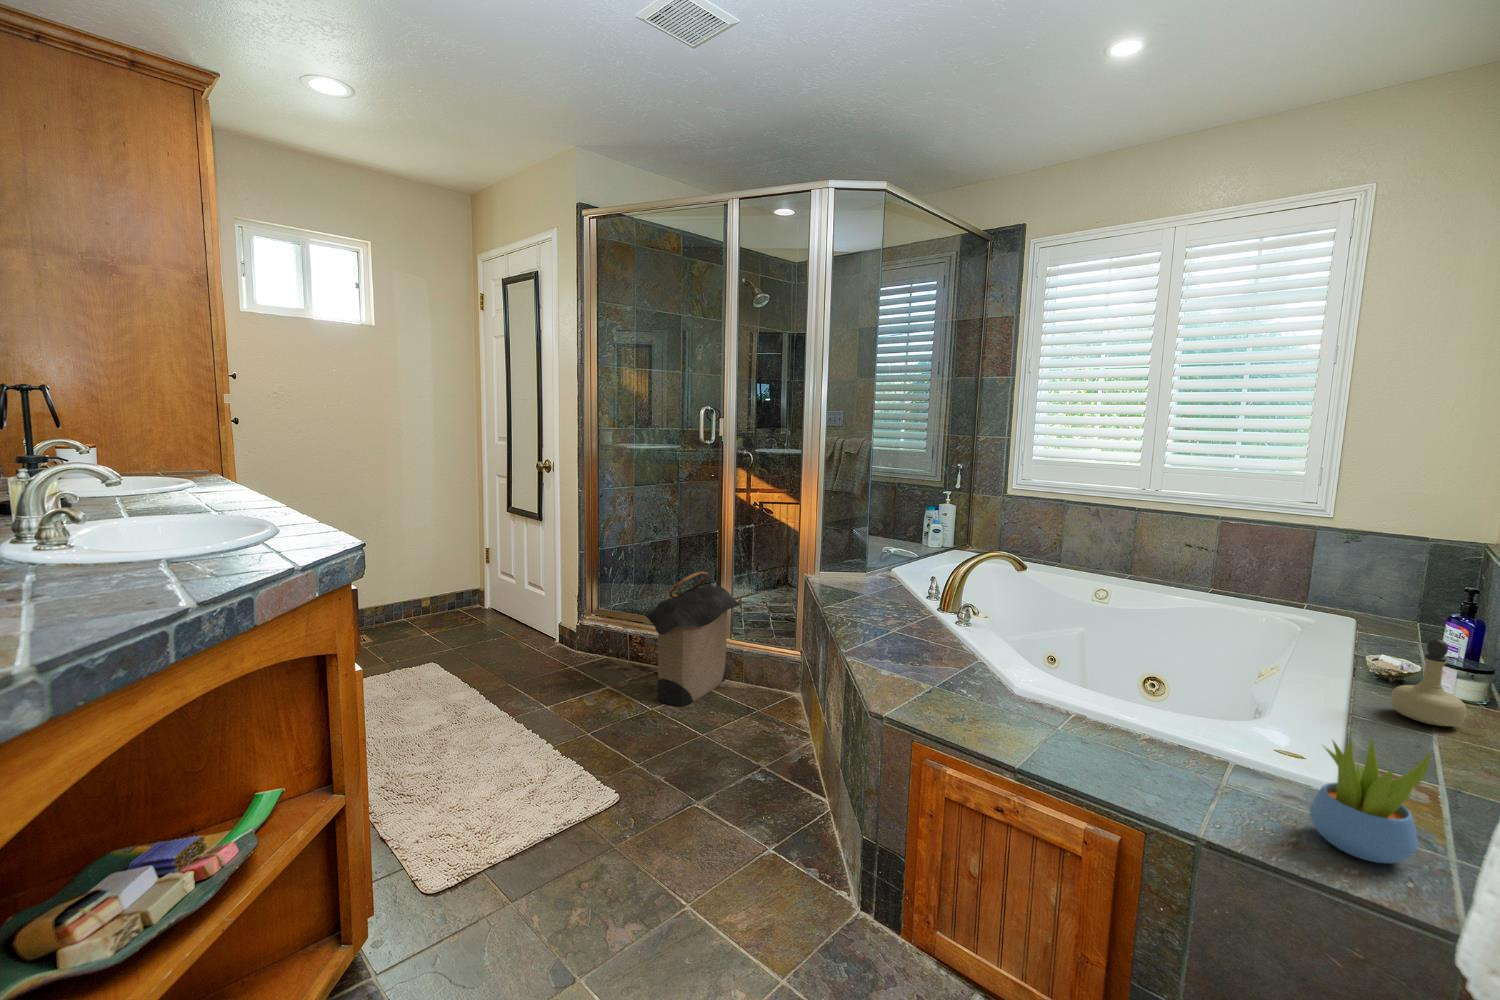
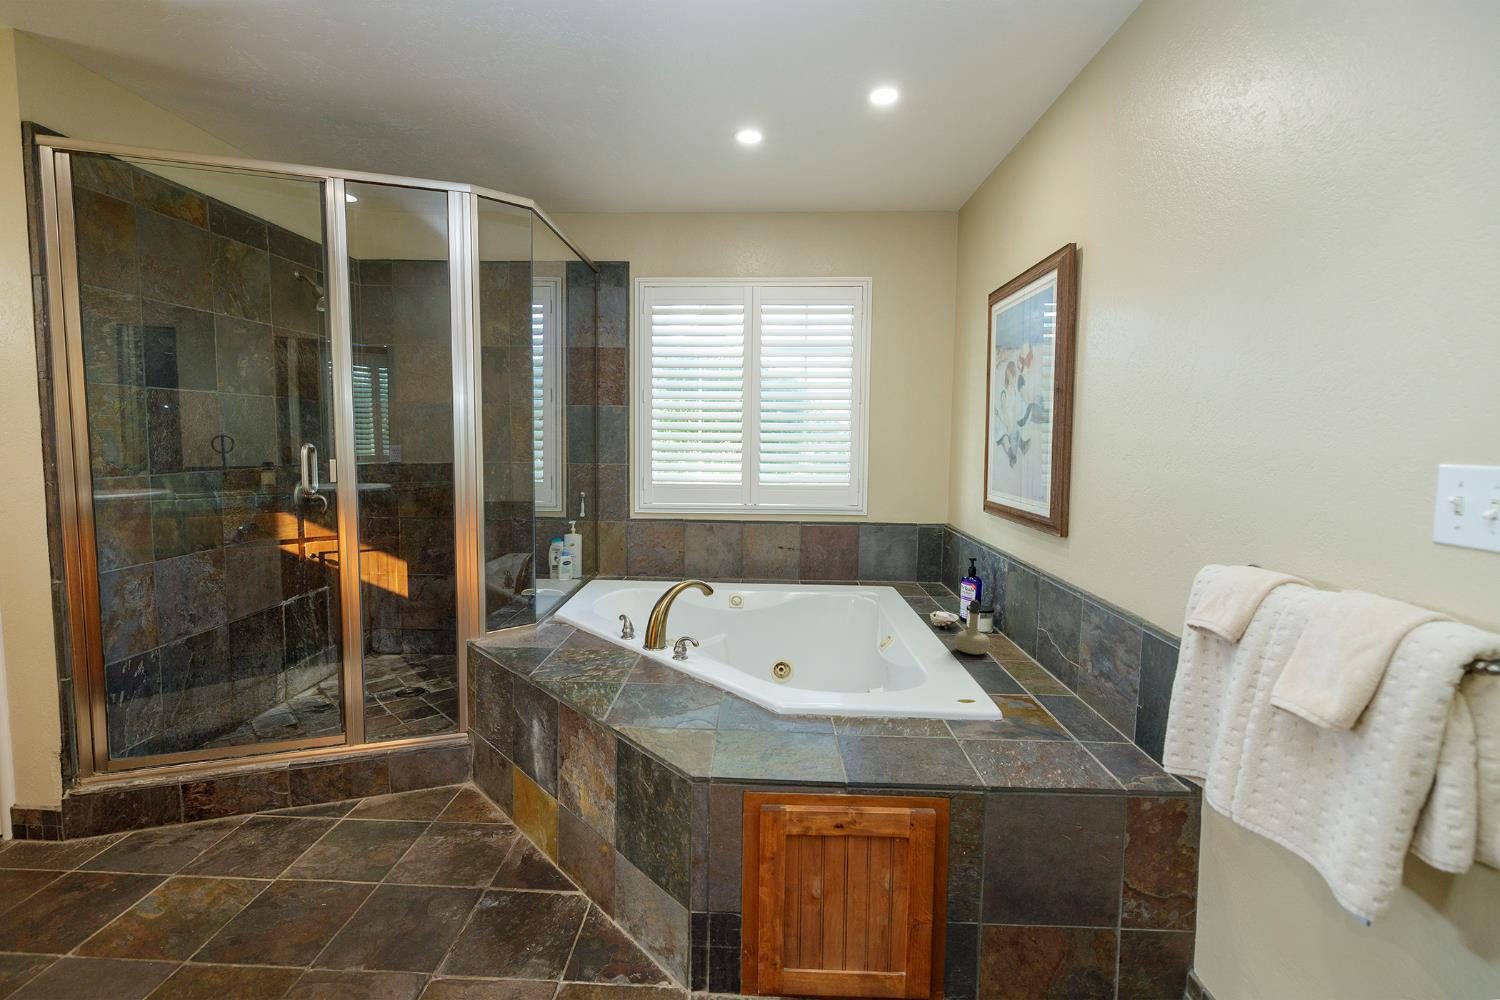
laundry hamper: present [646,571,740,706] -> none [234,667,367,870]
succulent plant: present [1309,738,1430,863] -> none [1008,679,1066,760]

